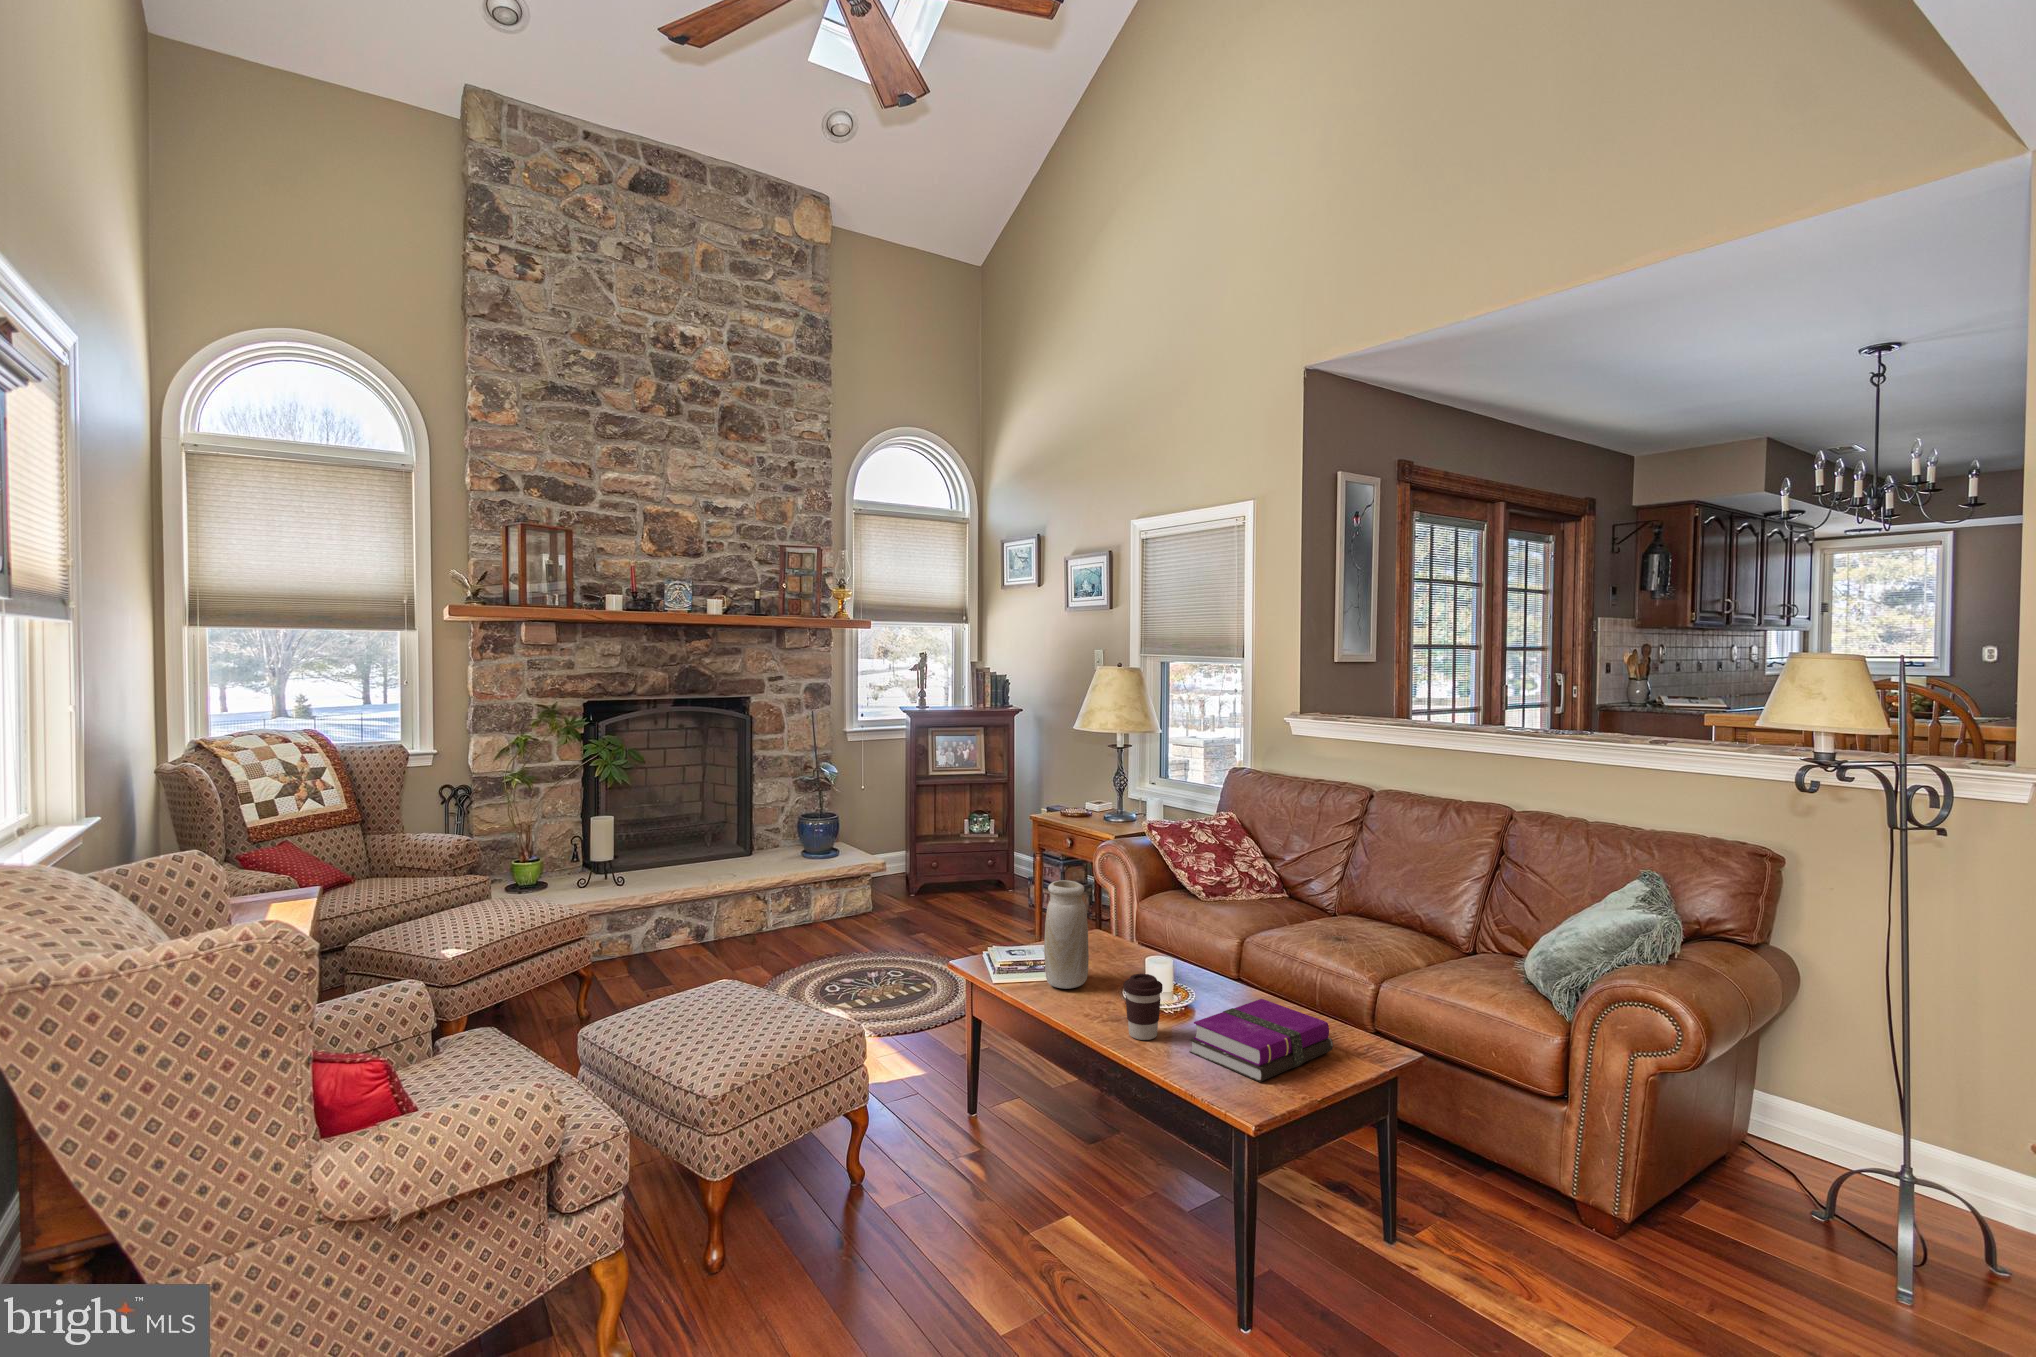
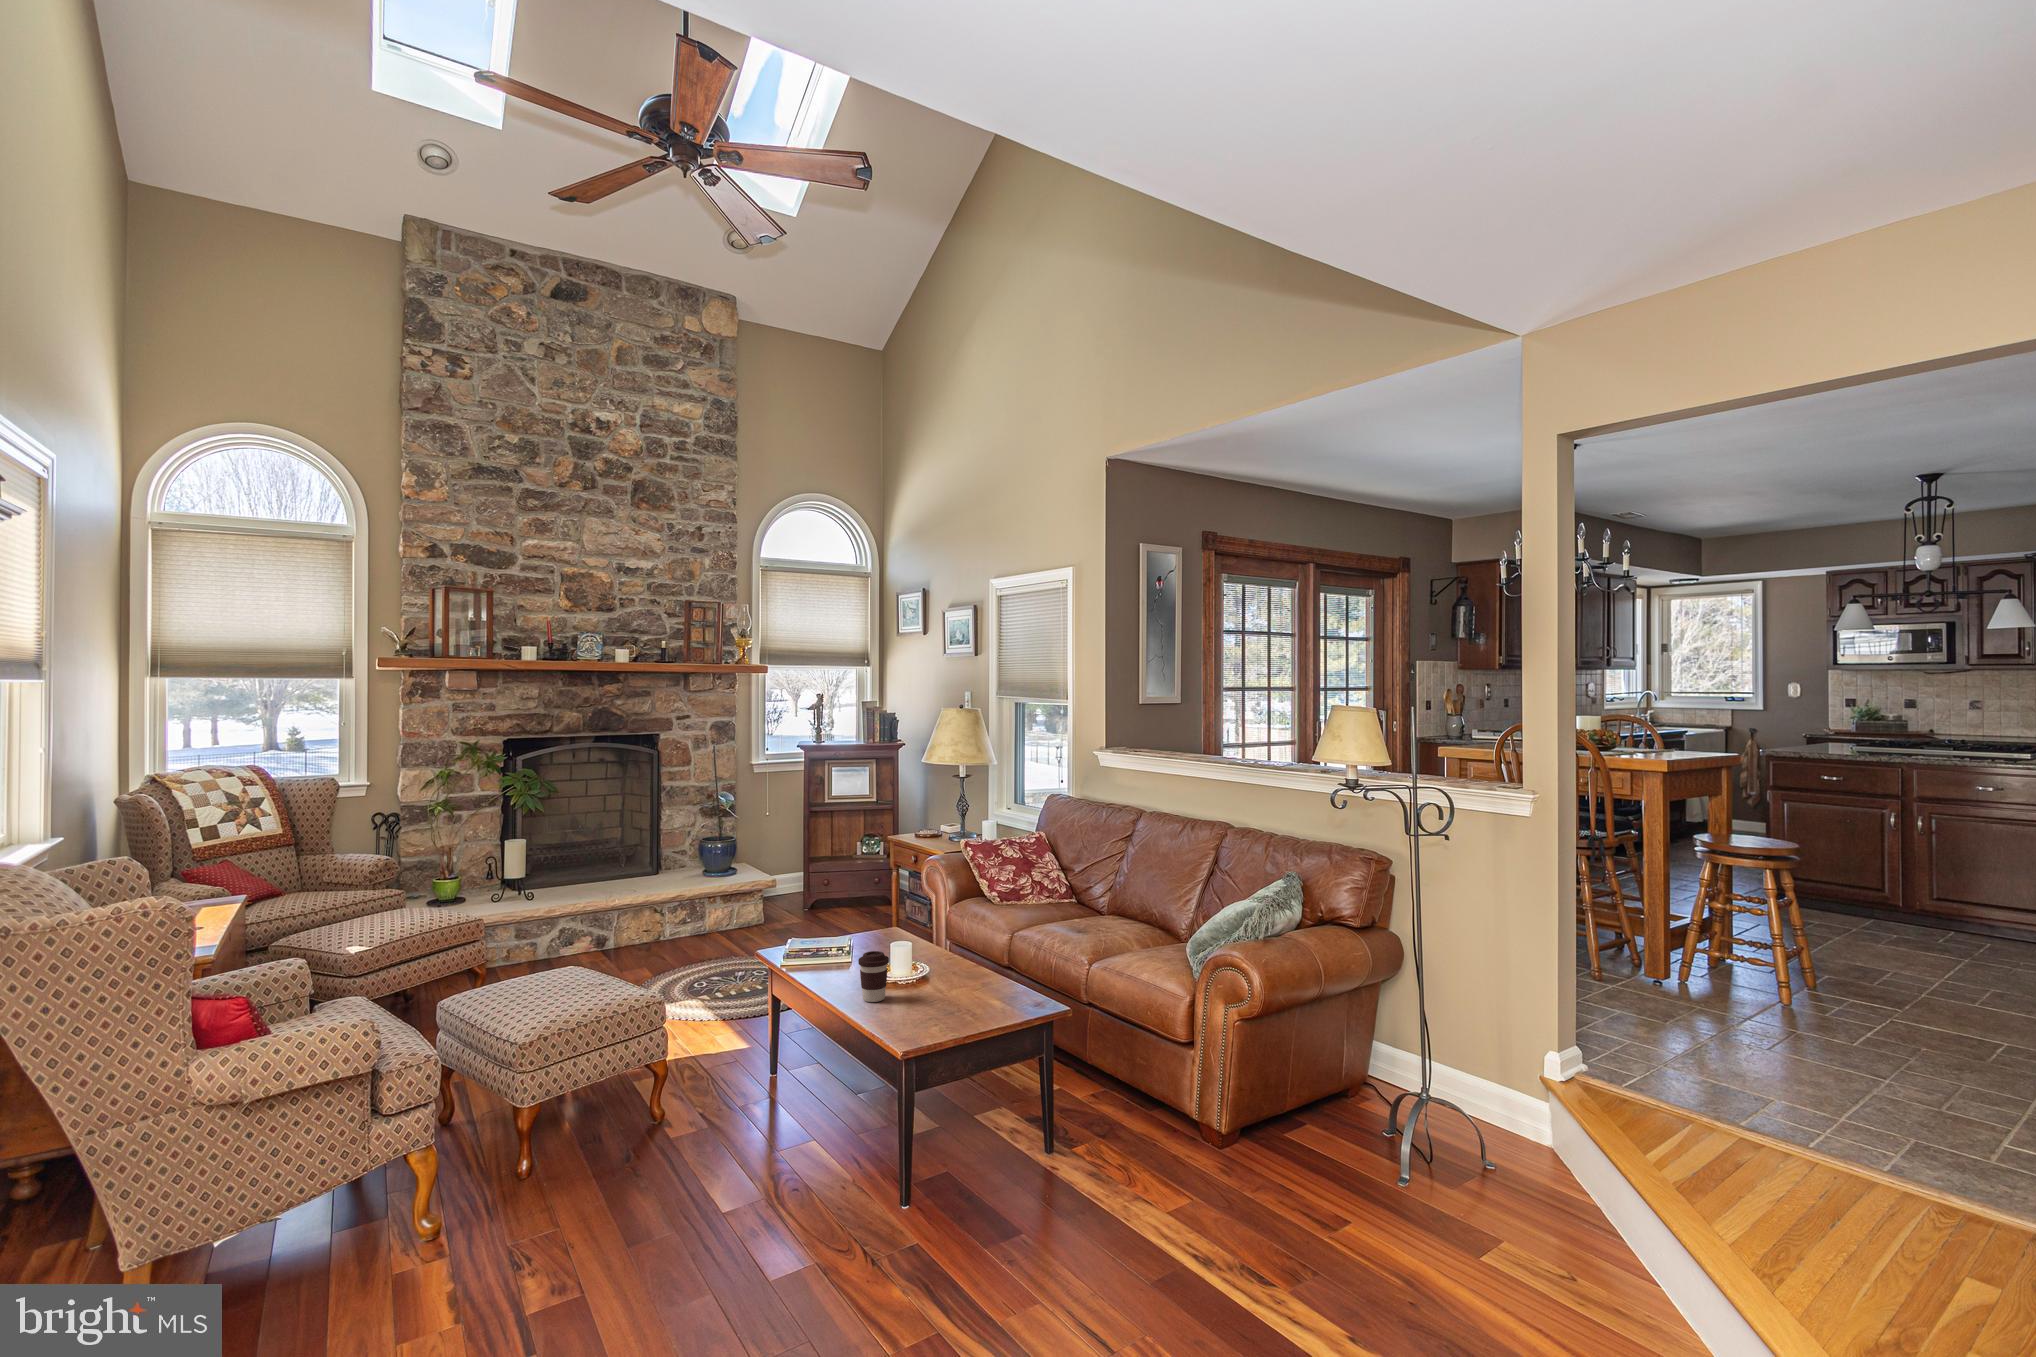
vase: present [1044,880,1089,989] -> none [821,882,859,968]
hardback book: present [1189,999,1333,1082] -> none [901,971,1012,1028]

